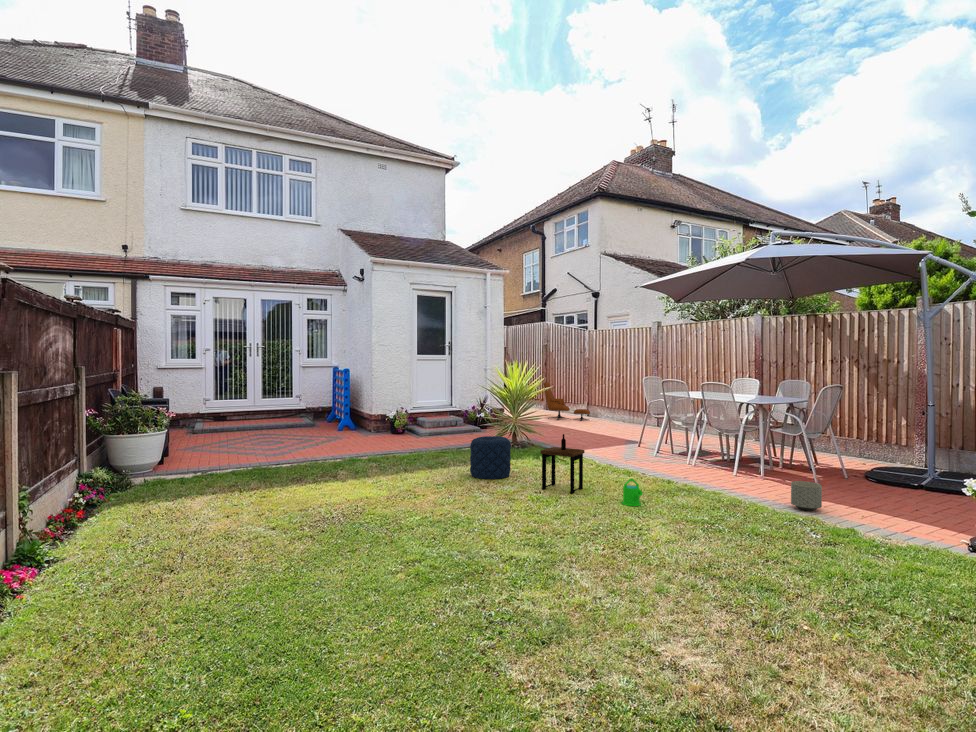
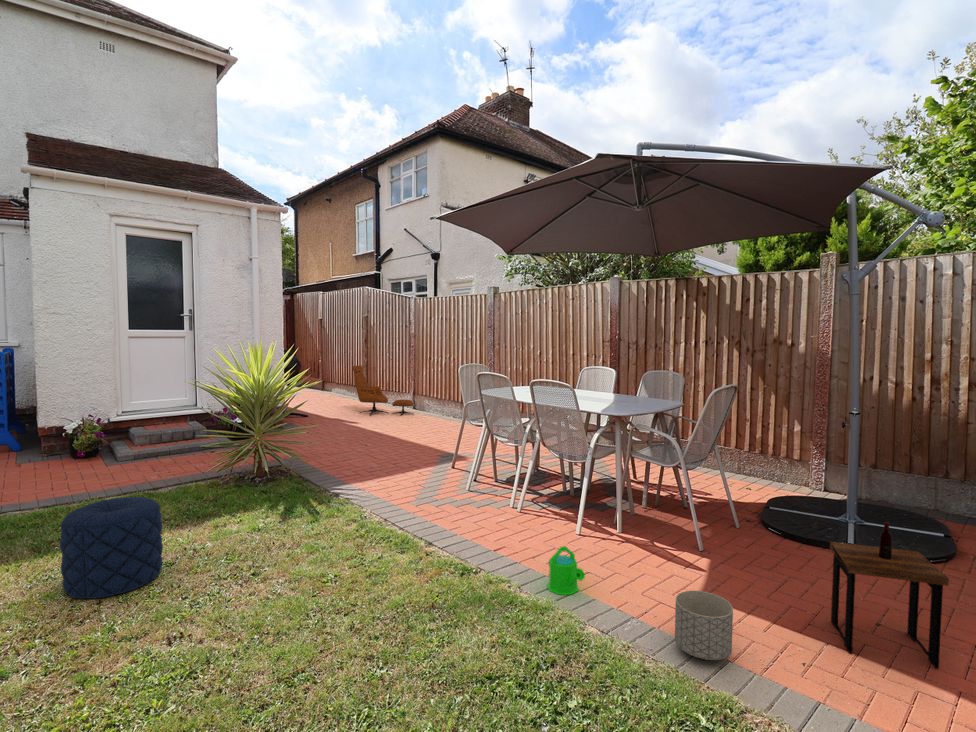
side table: present [540,434,585,494] -> present [830,522,949,669]
watering can: present [622,479,643,506] -> present [547,546,585,595]

